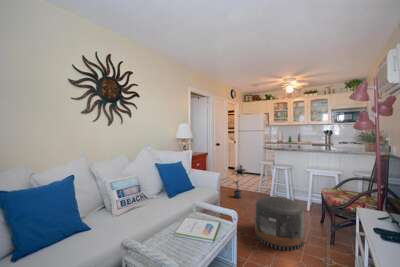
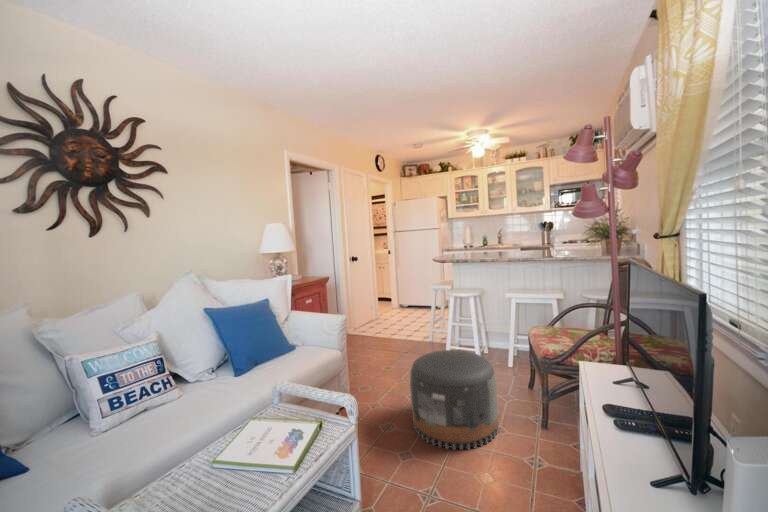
potted plant: present [231,165,246,198] -> none [375,292,406,356]

